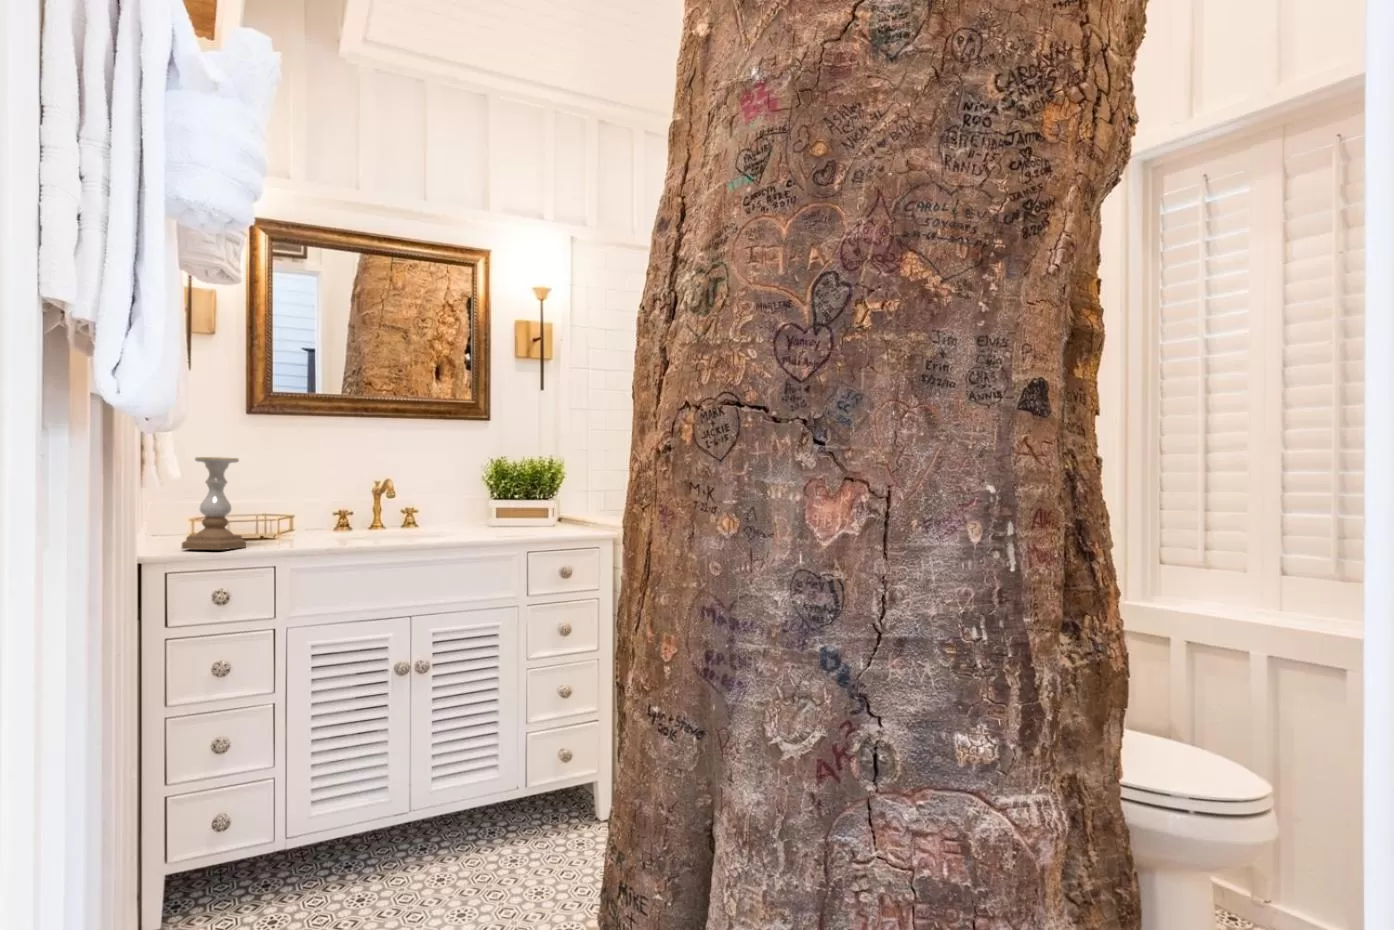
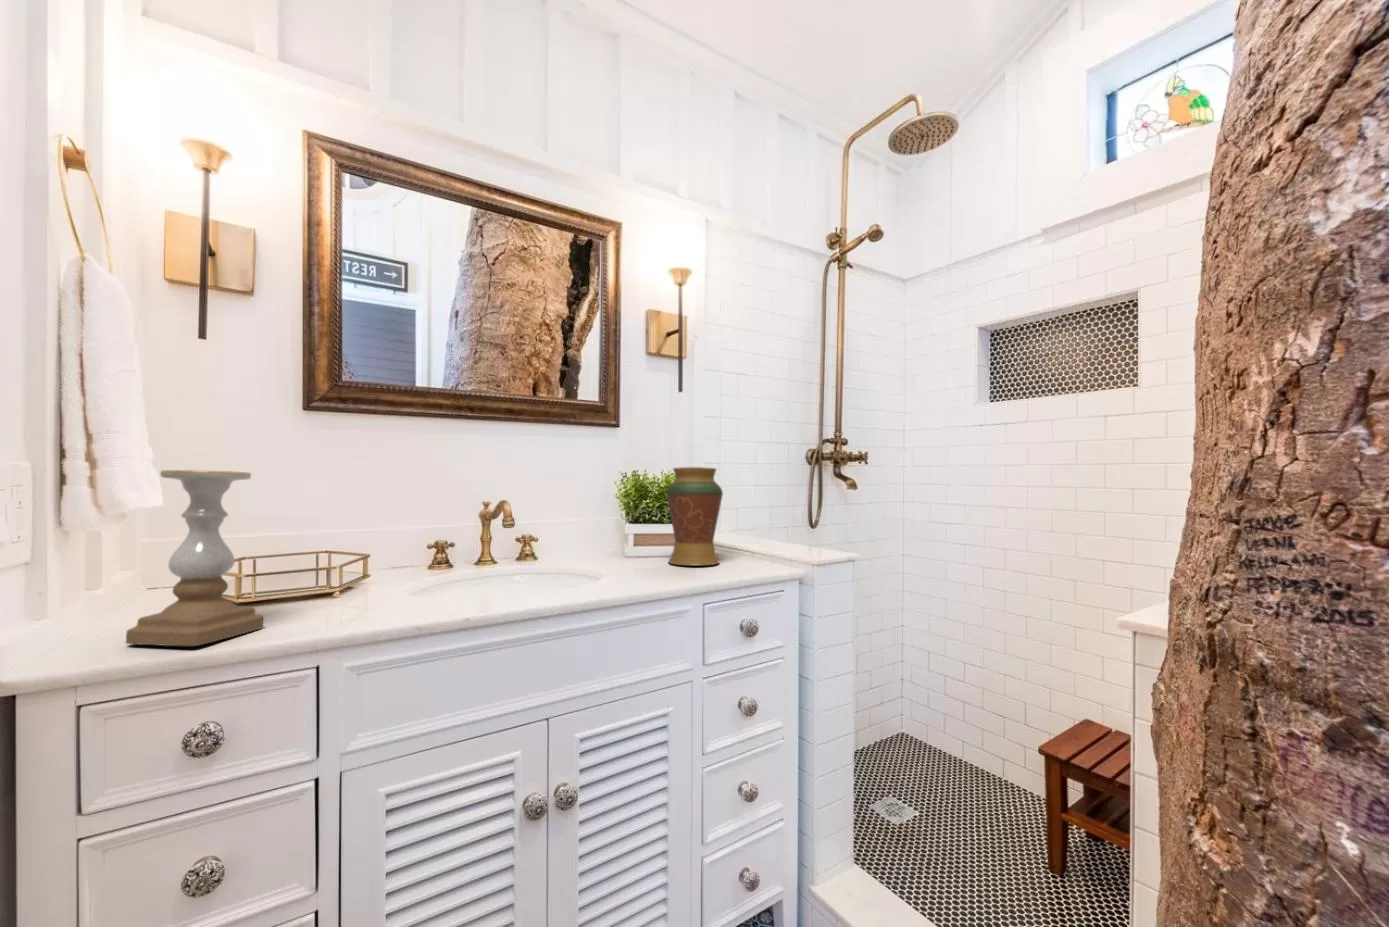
decorative vase: none [516,455,562,529] -> present [666,467,723,565]

